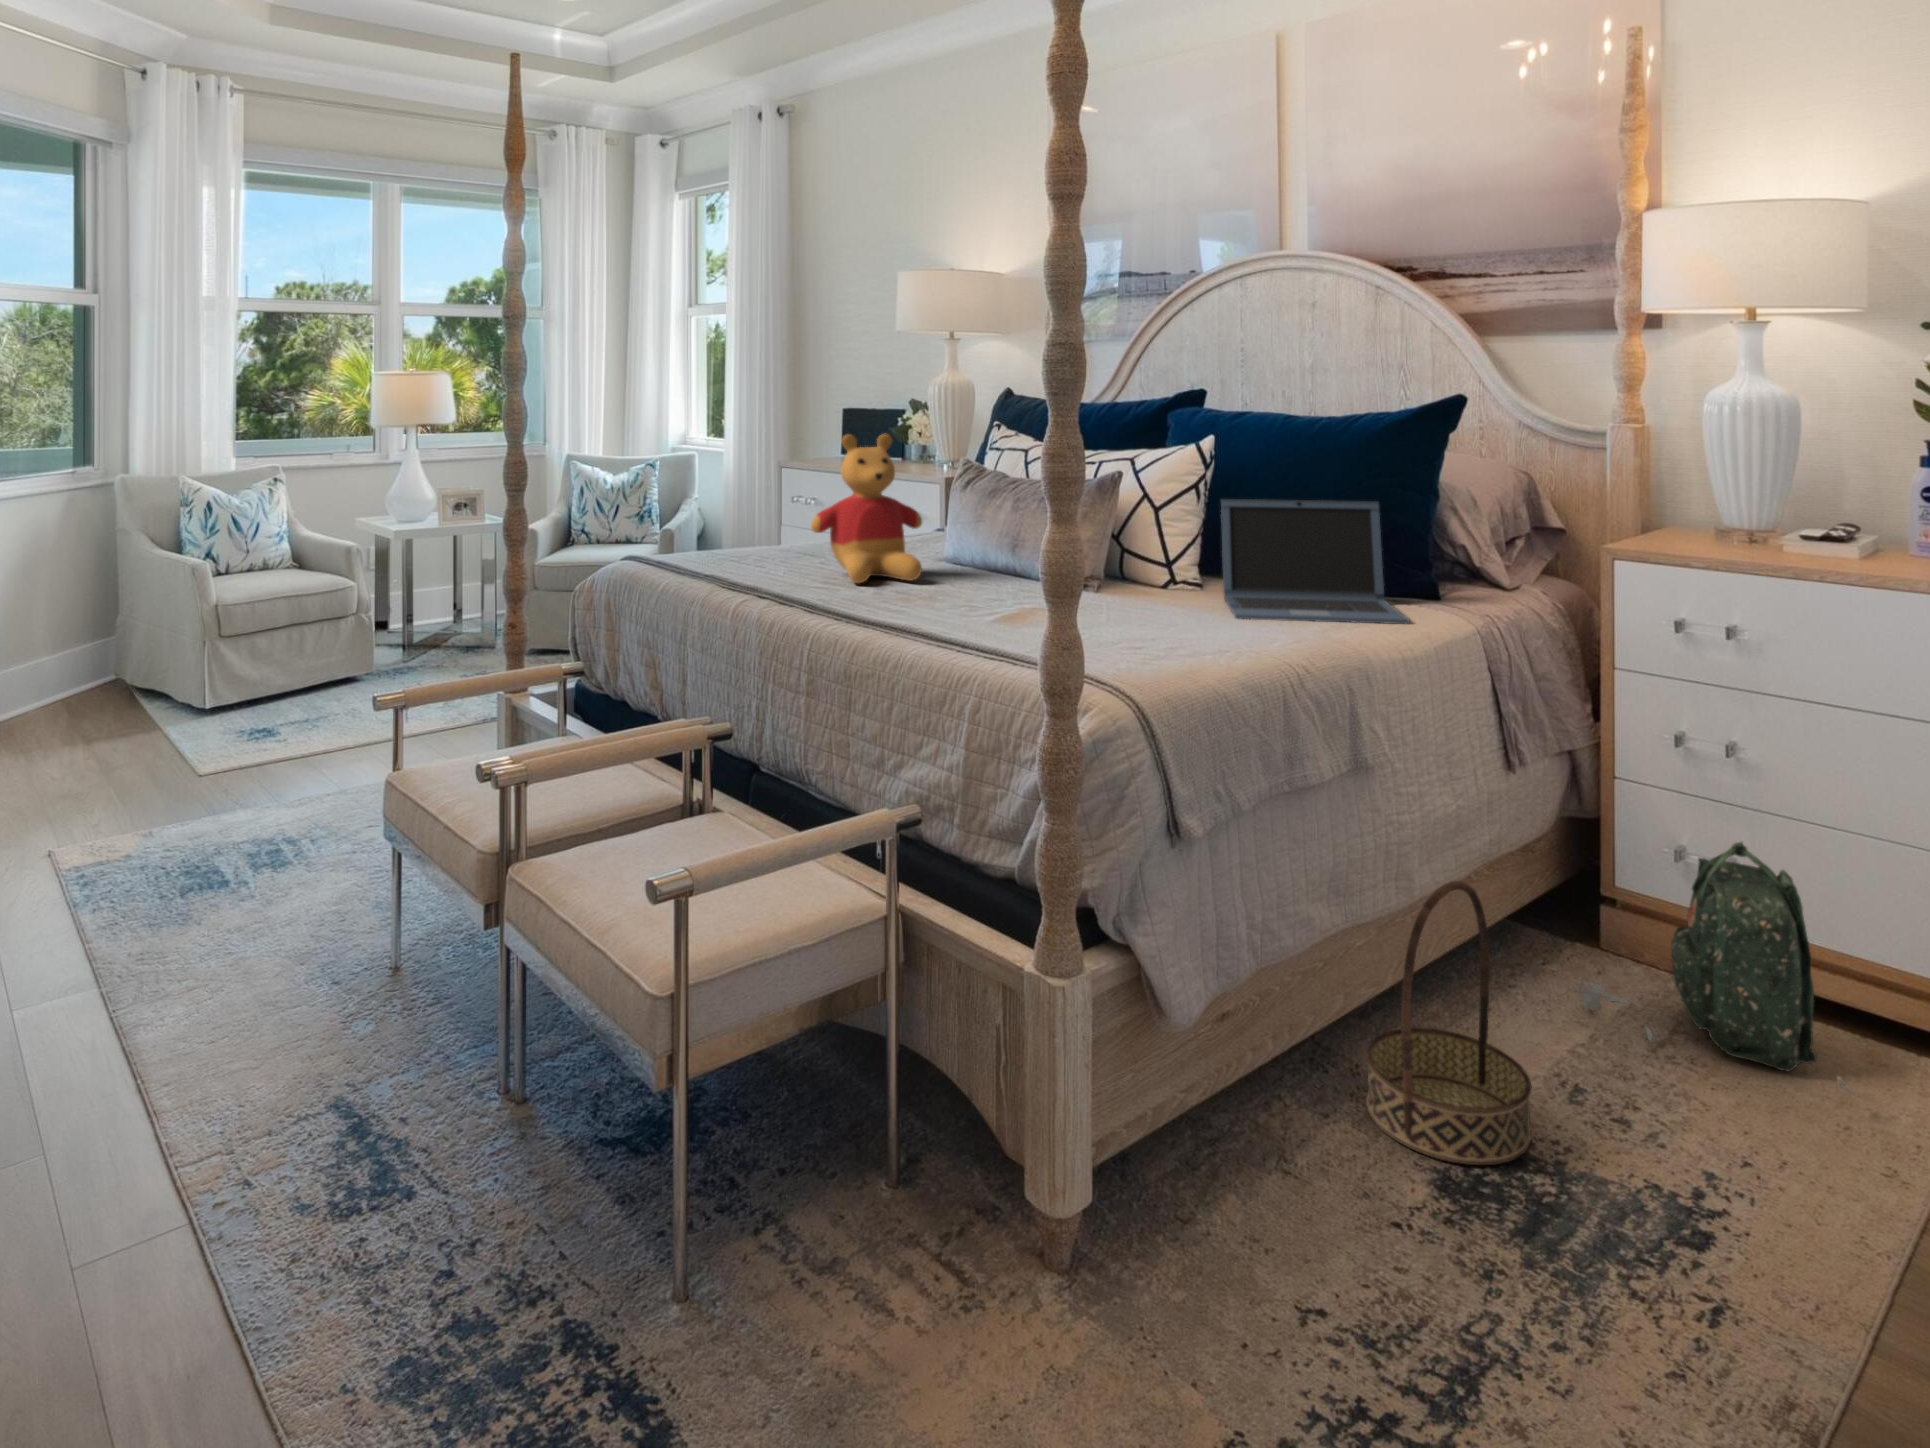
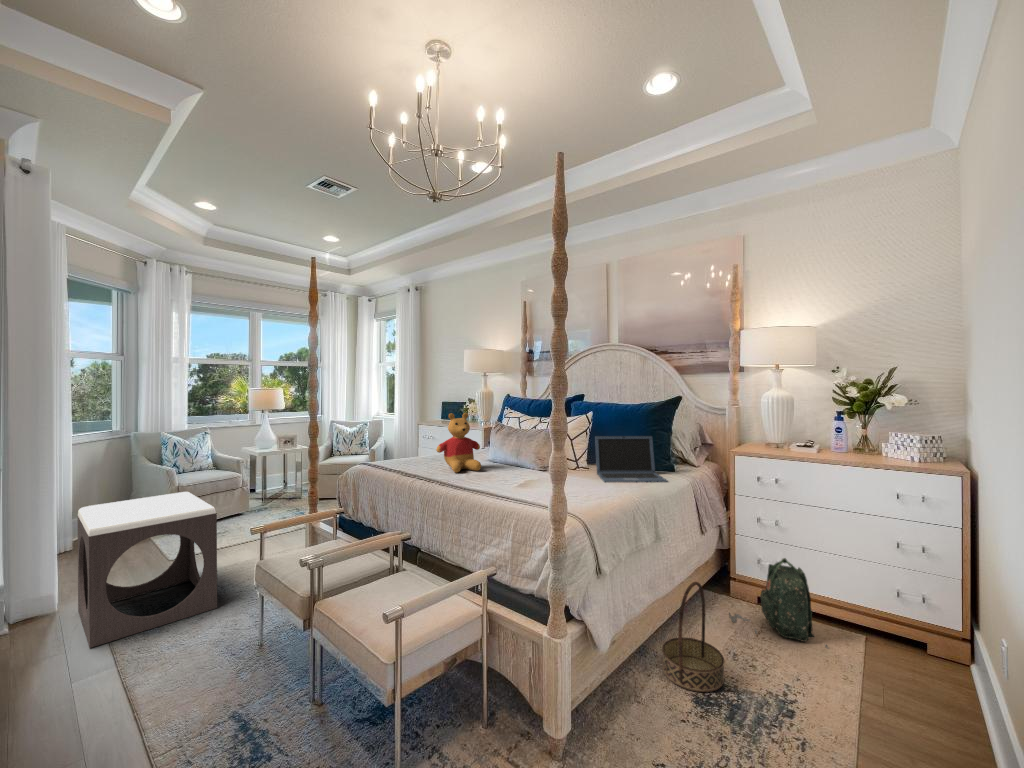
footstool: none [10,612,301,948] -> present [78,492,217,648]

